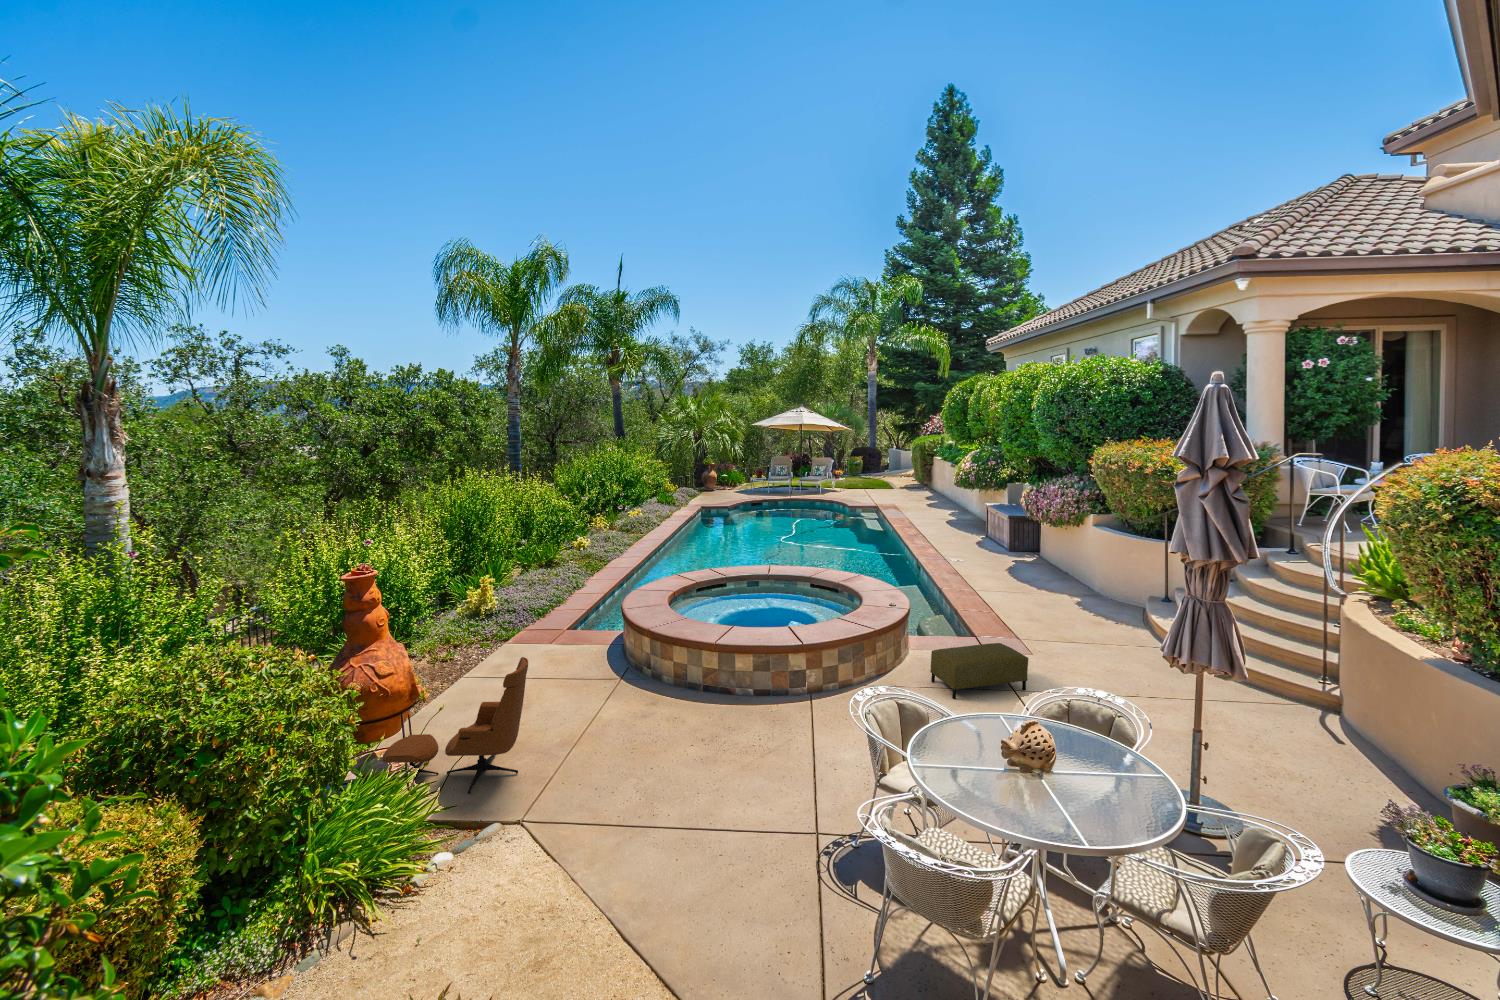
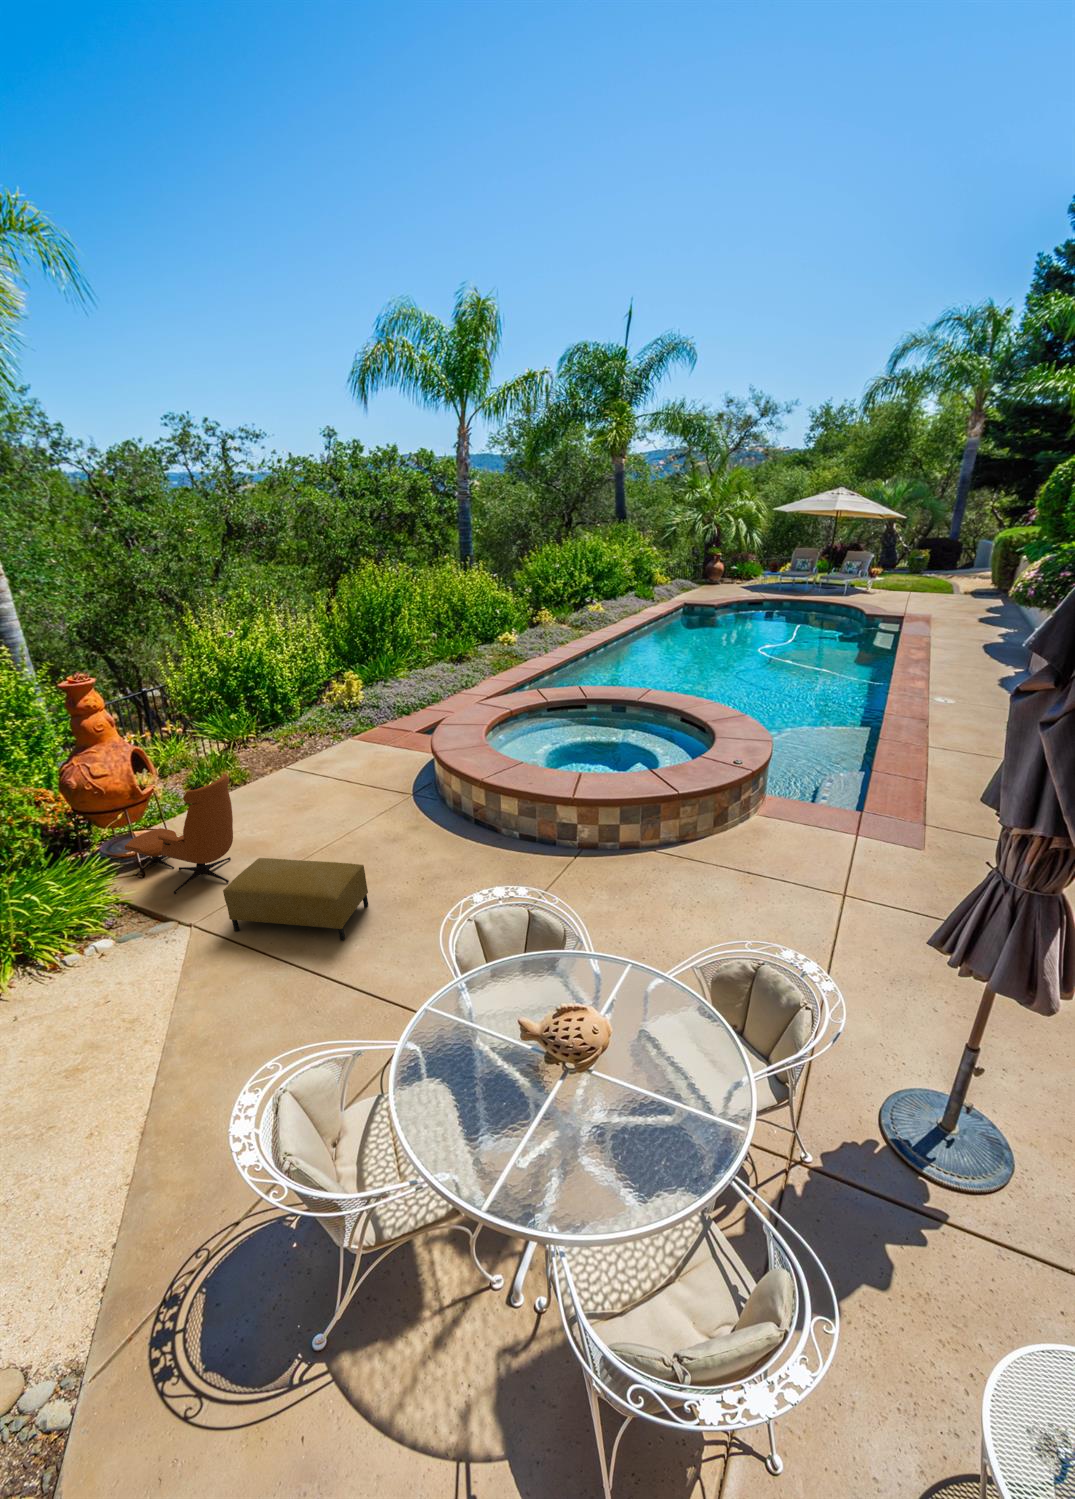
ottoman: present [930,643,1028,699] -> present [223,858,368,941]

